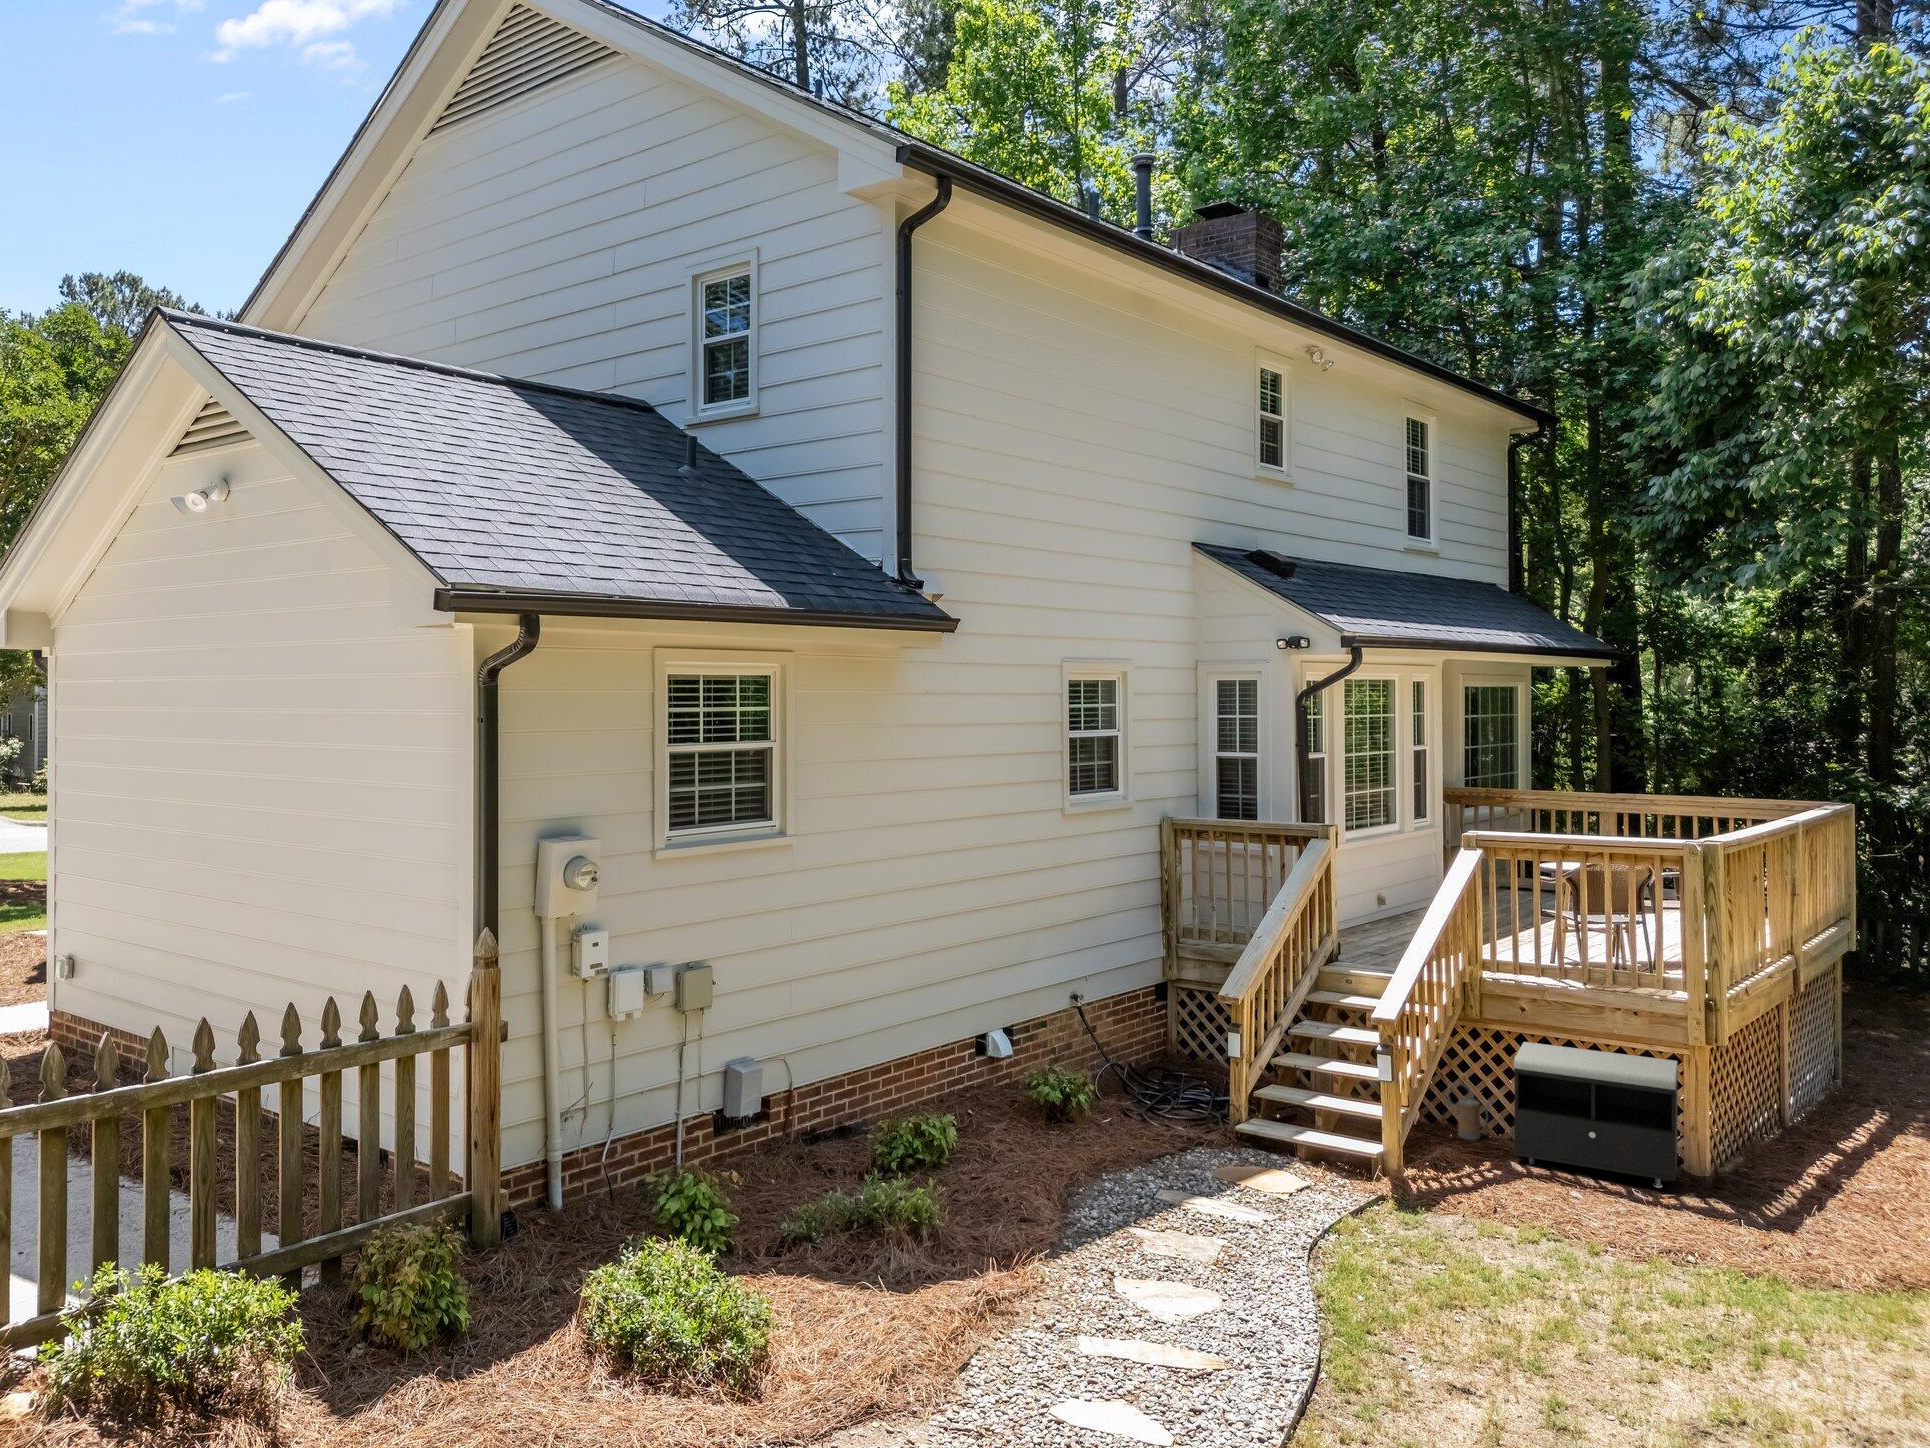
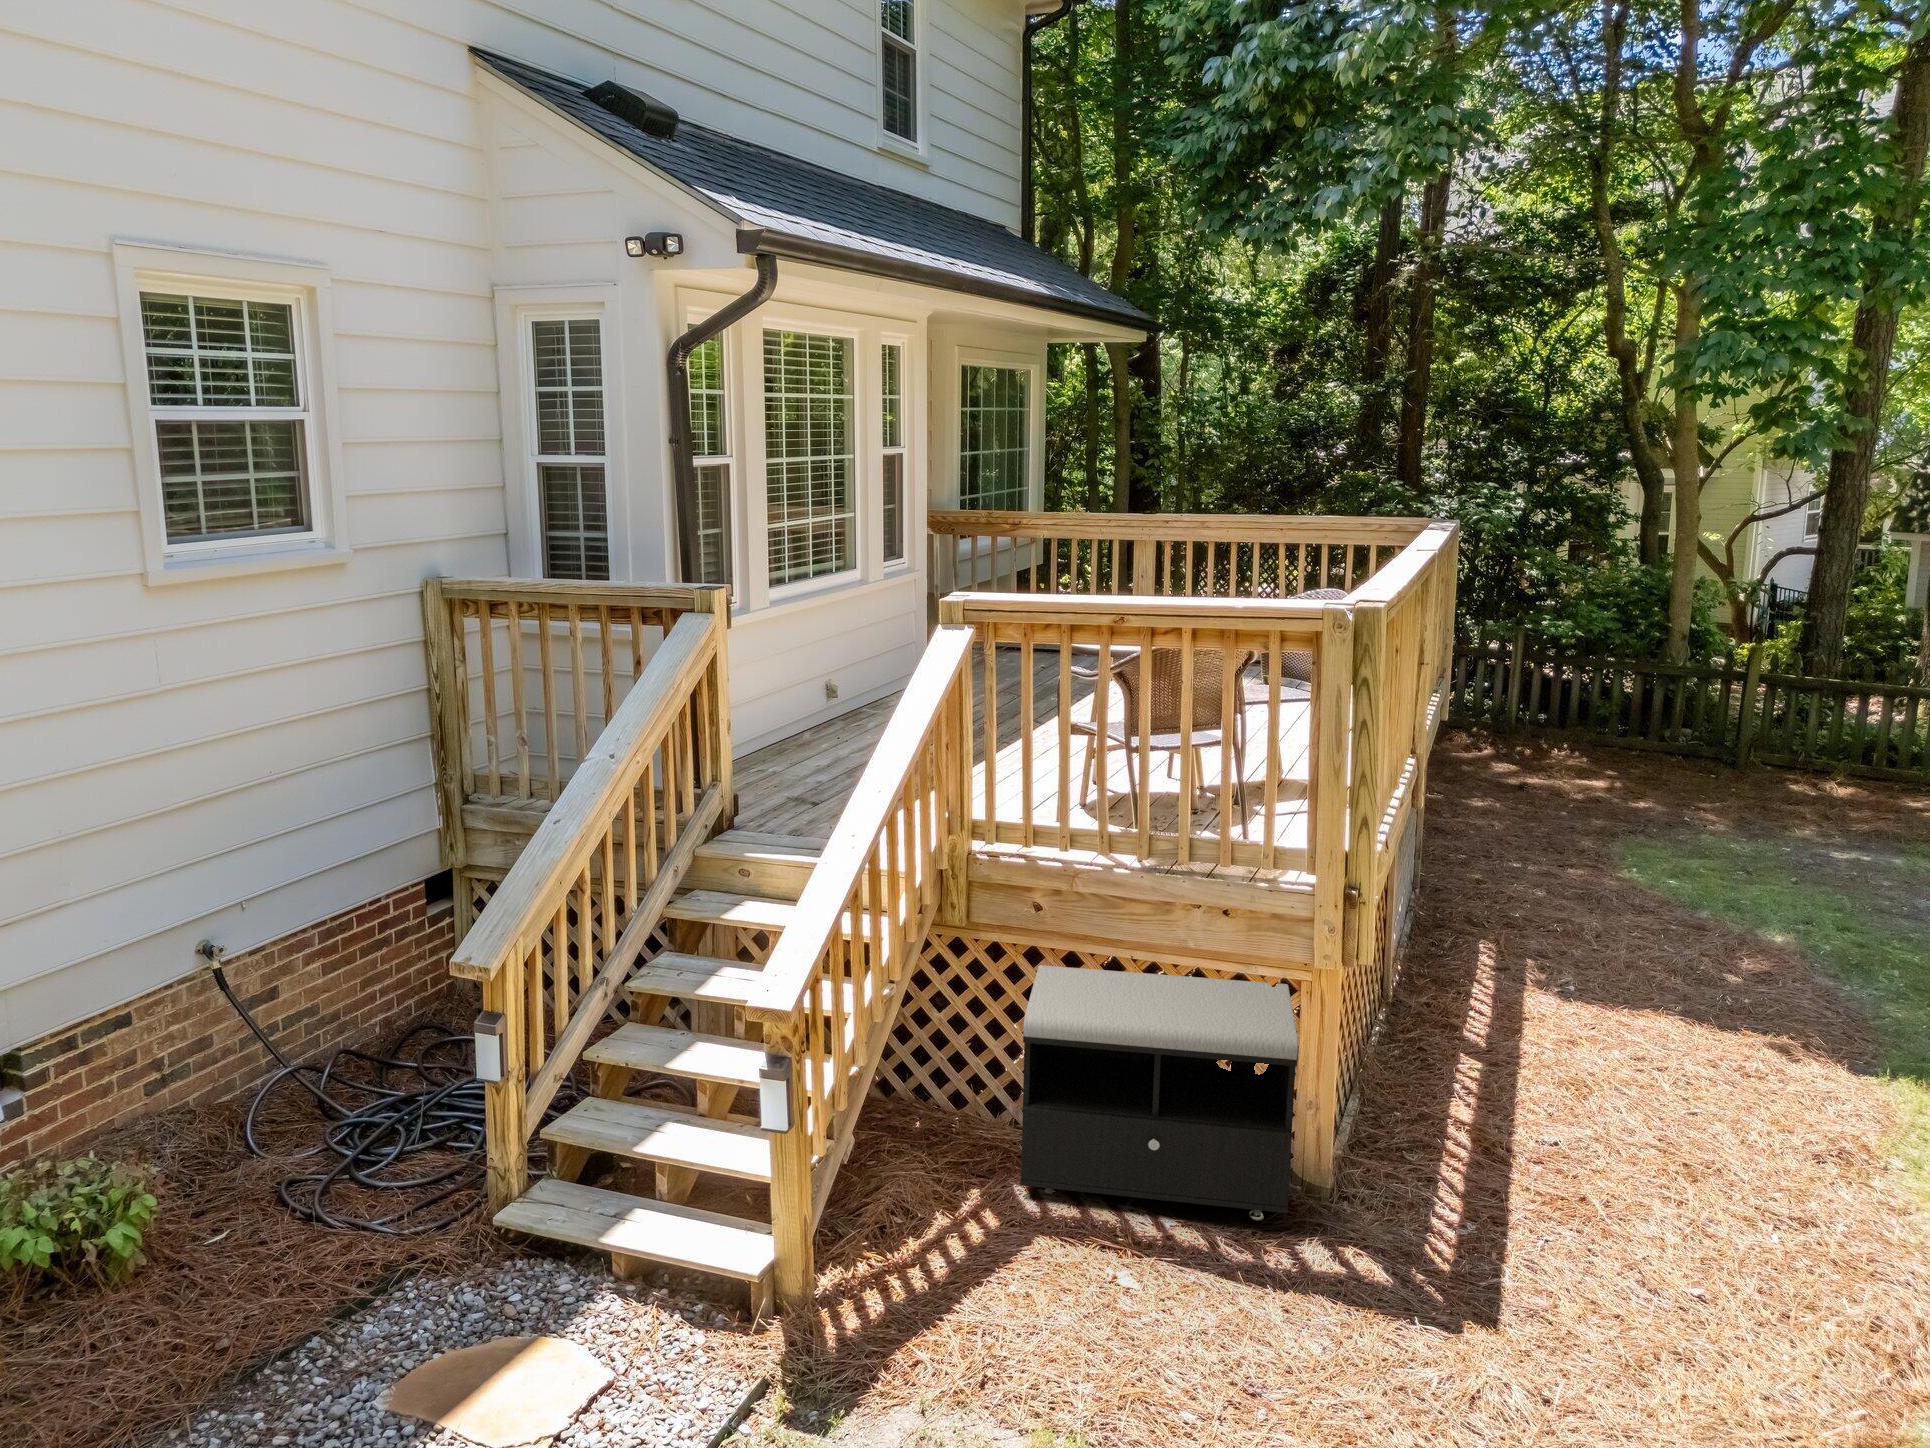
watering can: present [1447,1083,1492,1140] -> none [910,1041,987,1140]

